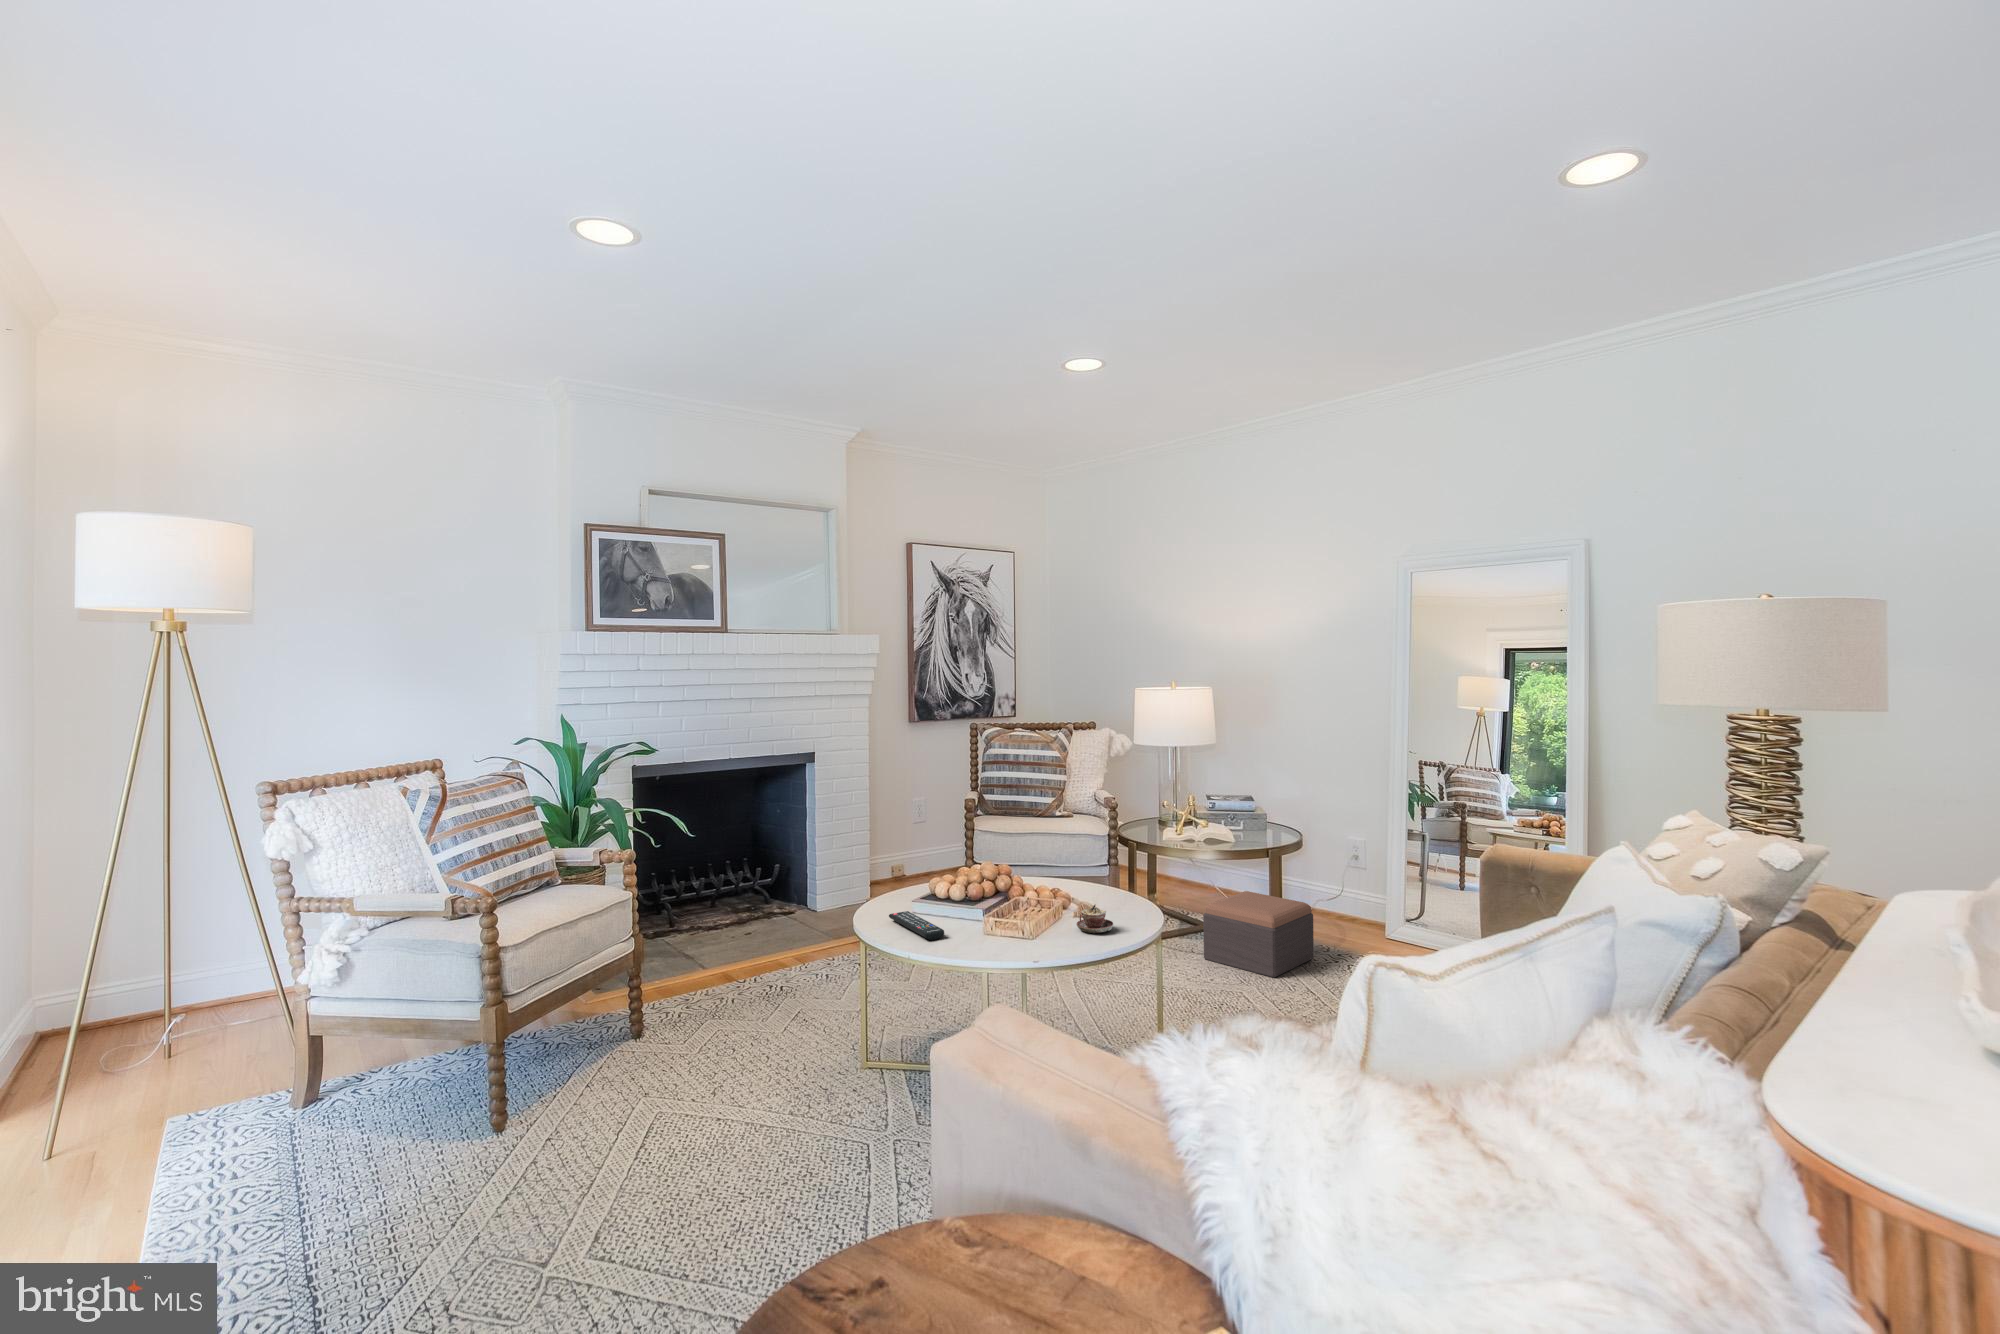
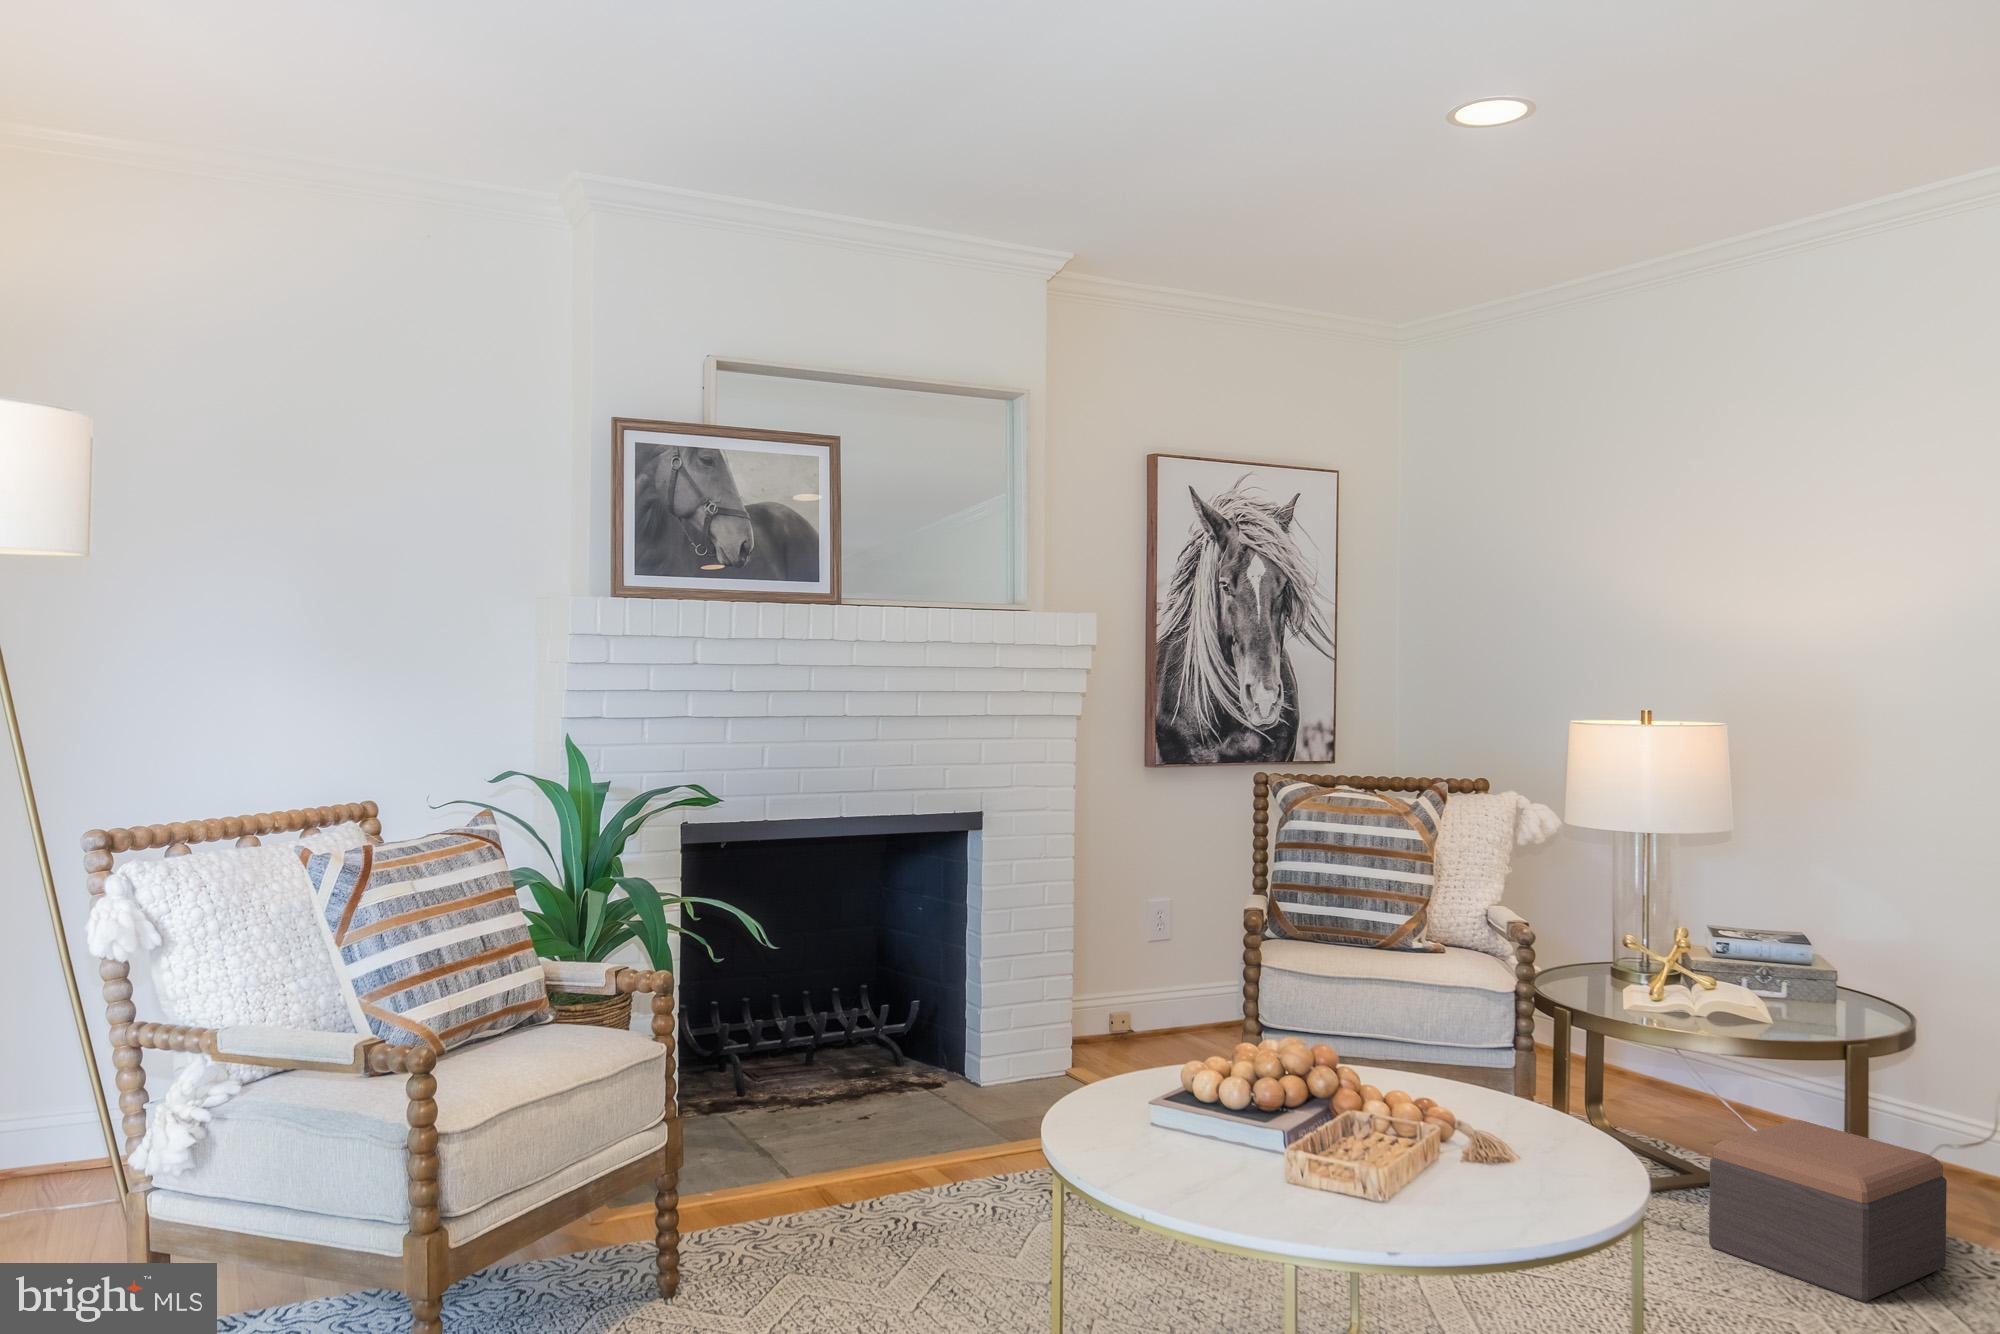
teacup: present [1077,905,1113,933] -> none [1473,1143,1550,1201]
remote control: present [889,911,944,940] -> none [1105,1122,1211,1187]

